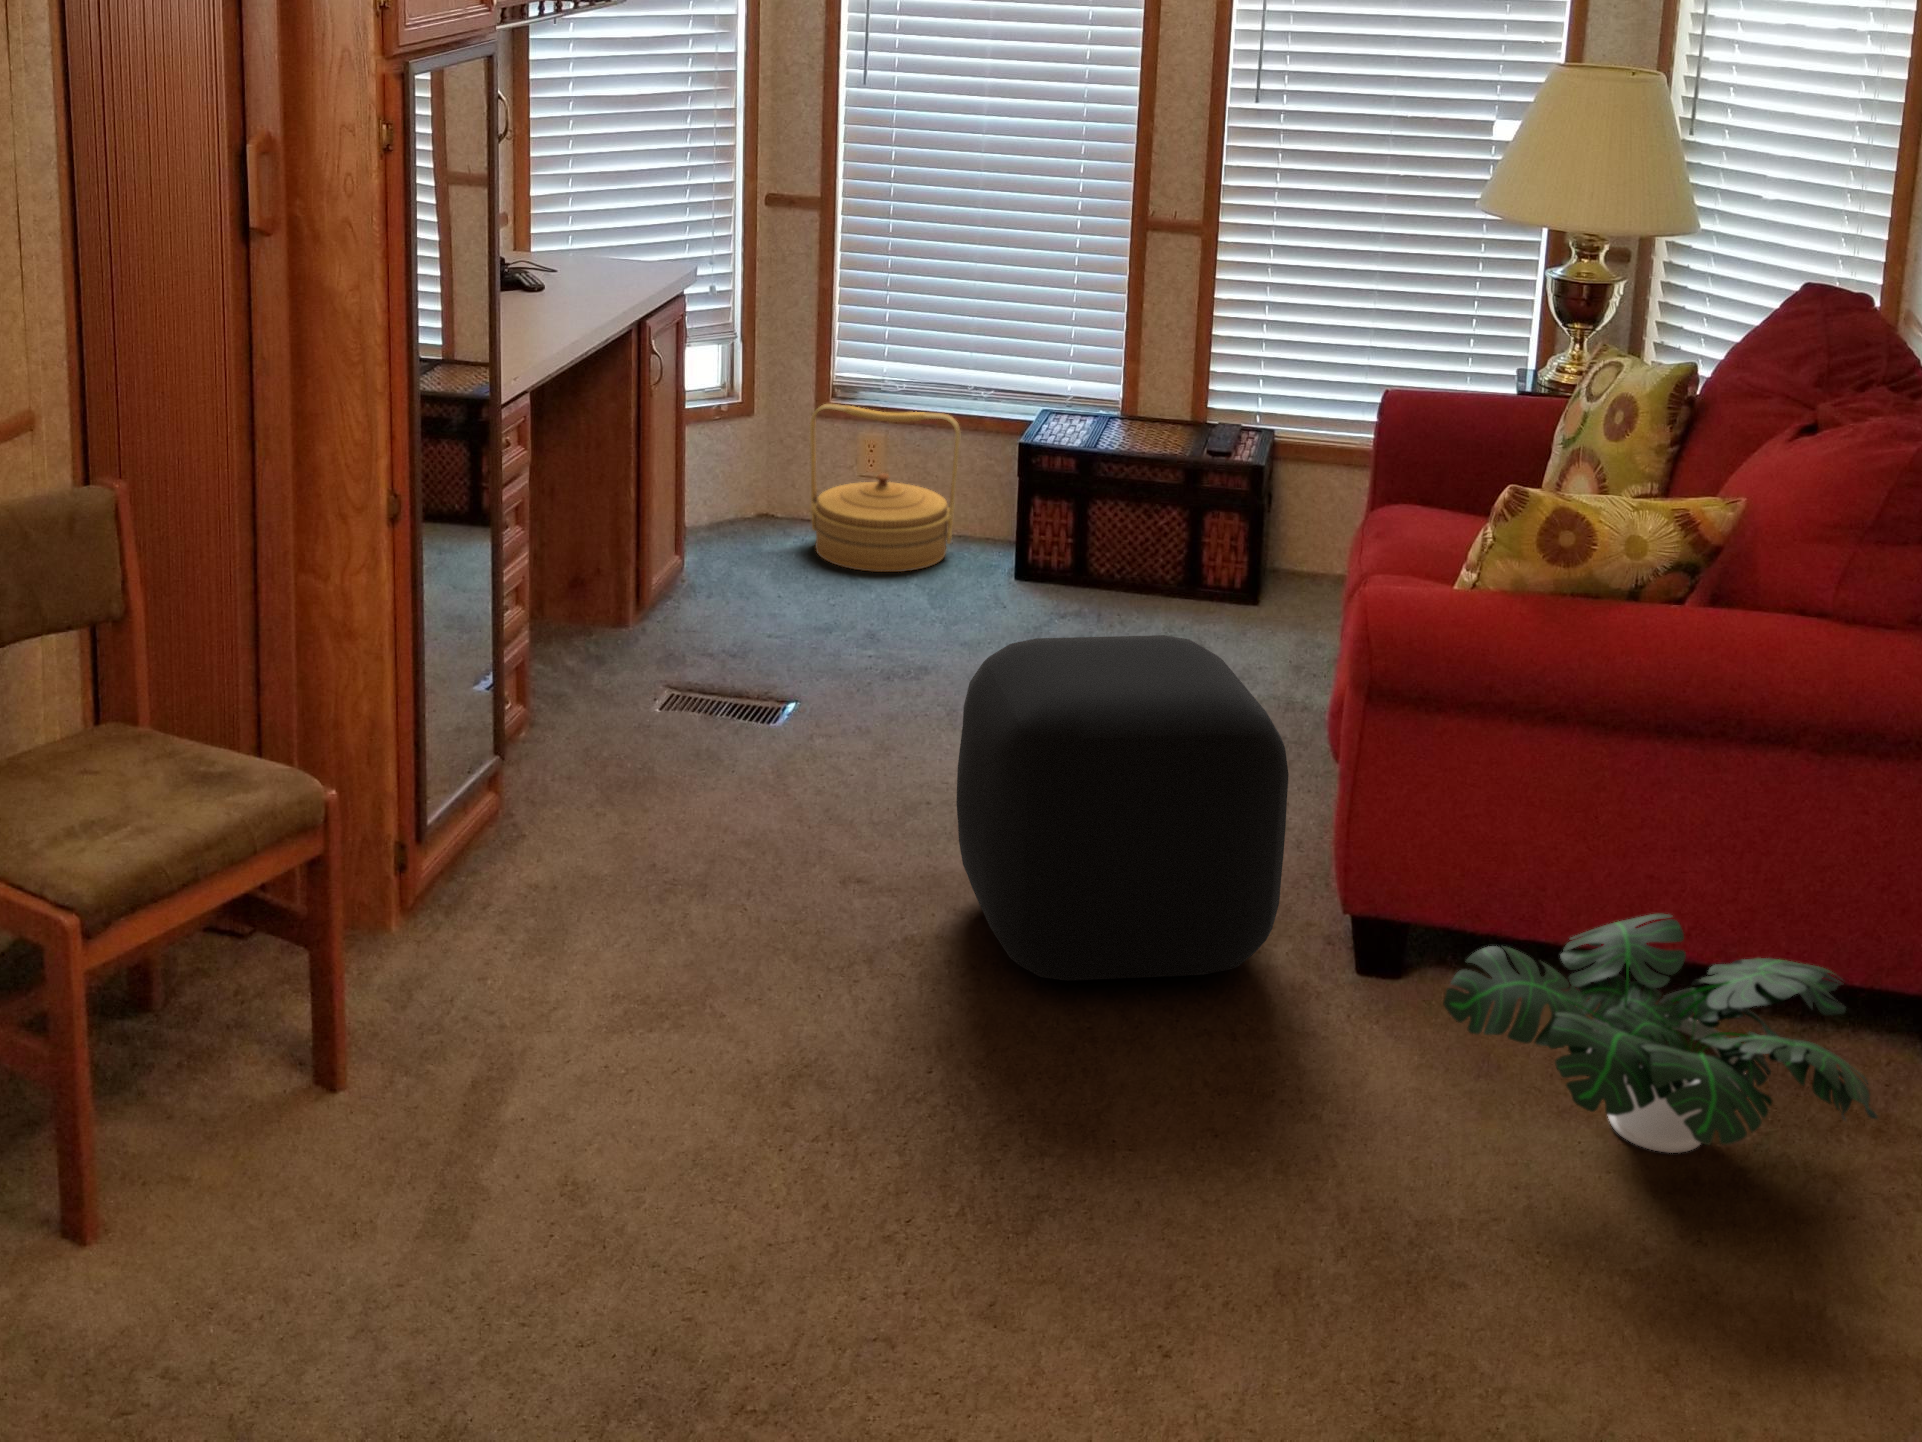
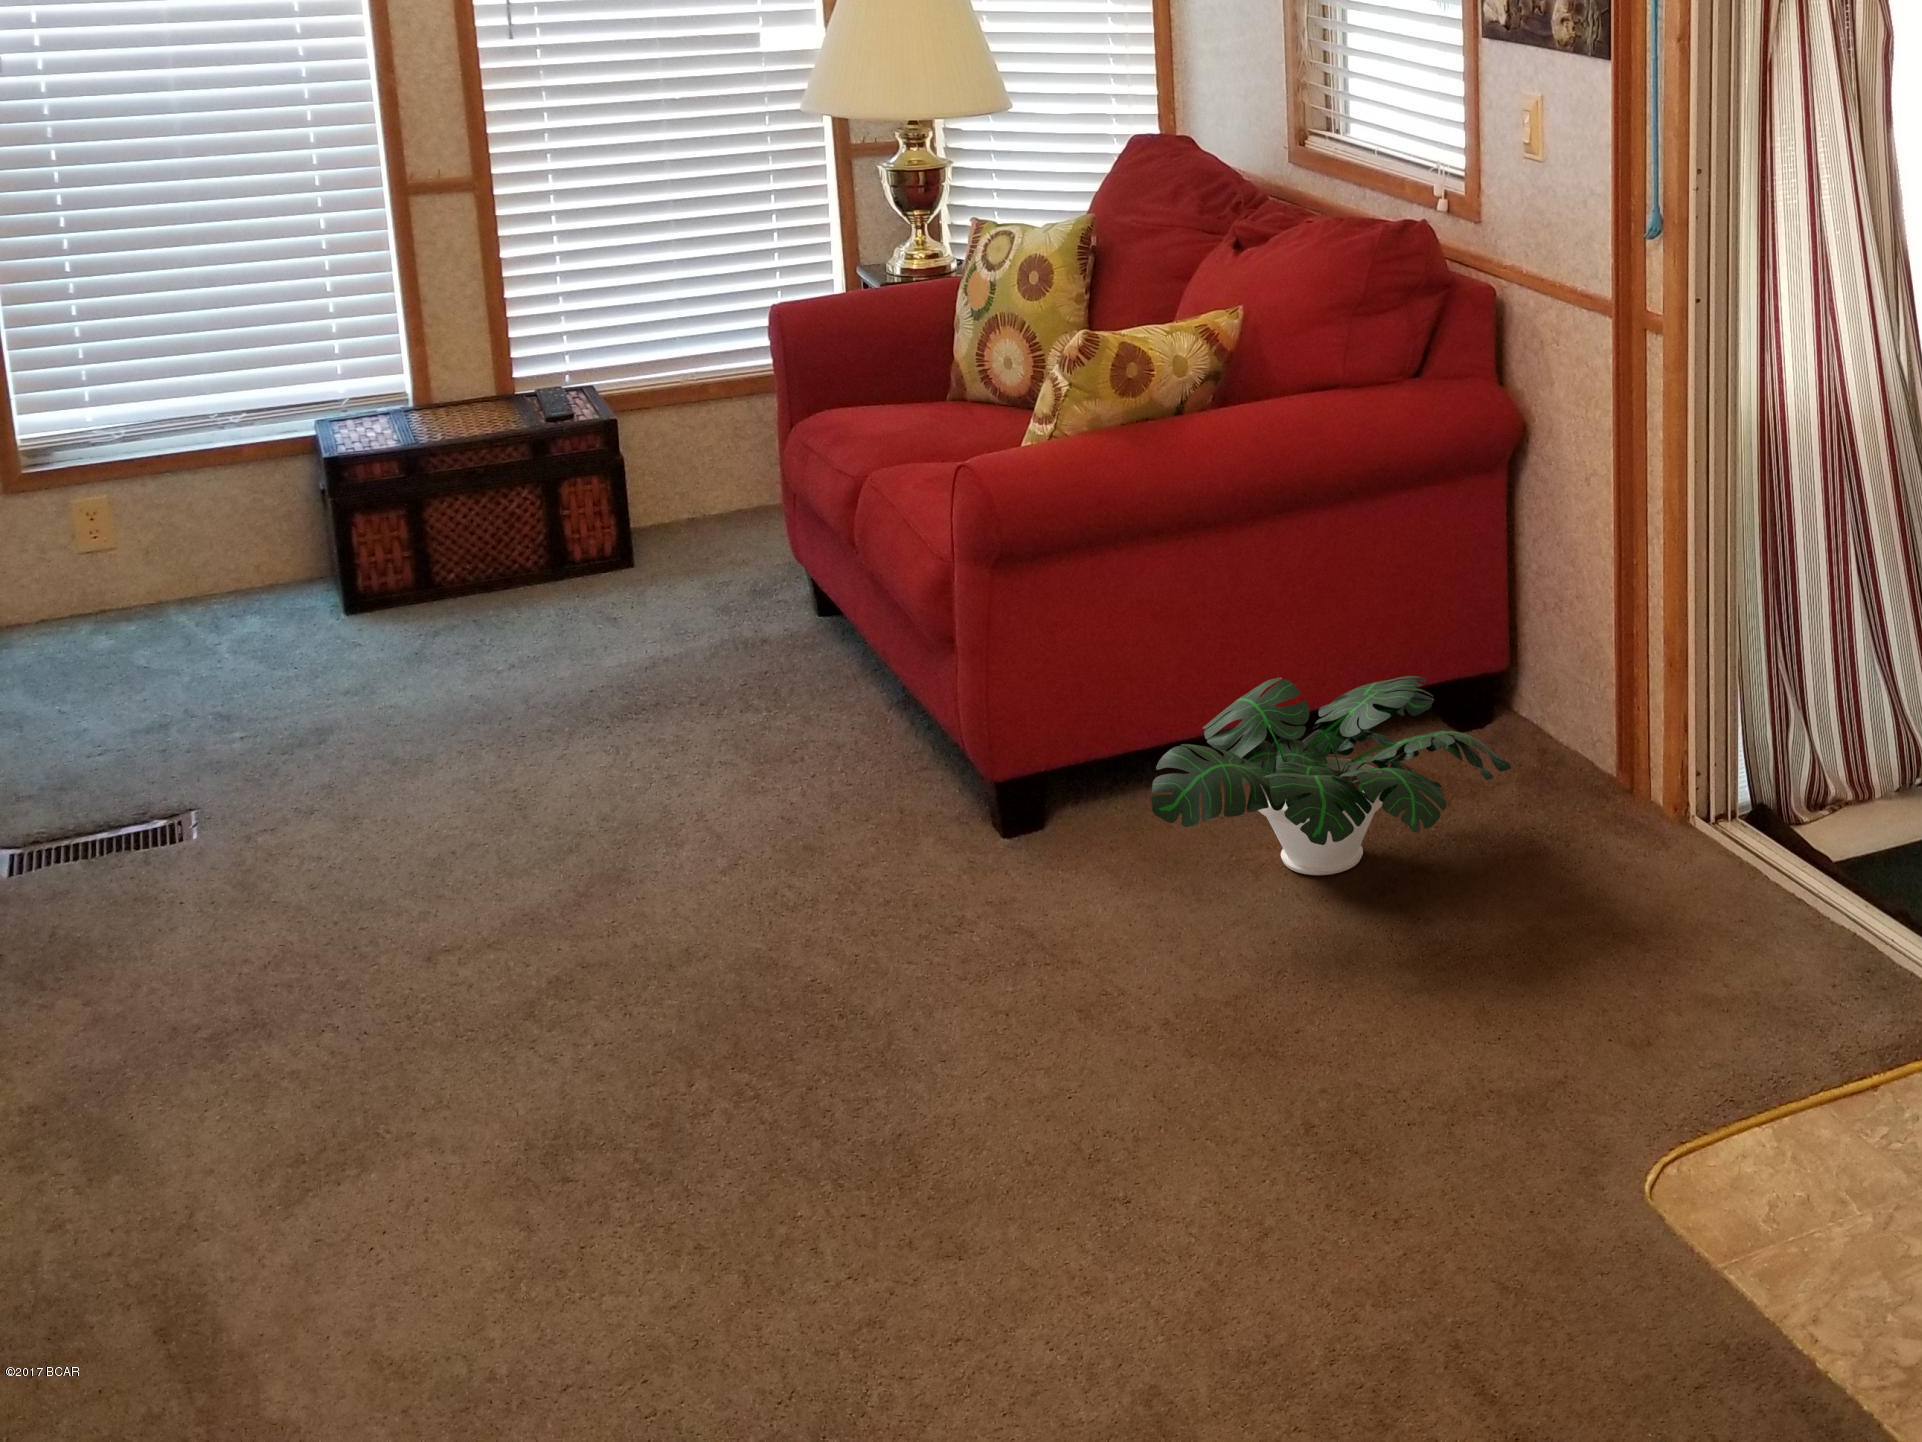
woven basket: present [810,404,961,572] -> none [20,450,244,662]
ottoman: present [956,635,1289,981] -> none [540,572,932,953]

